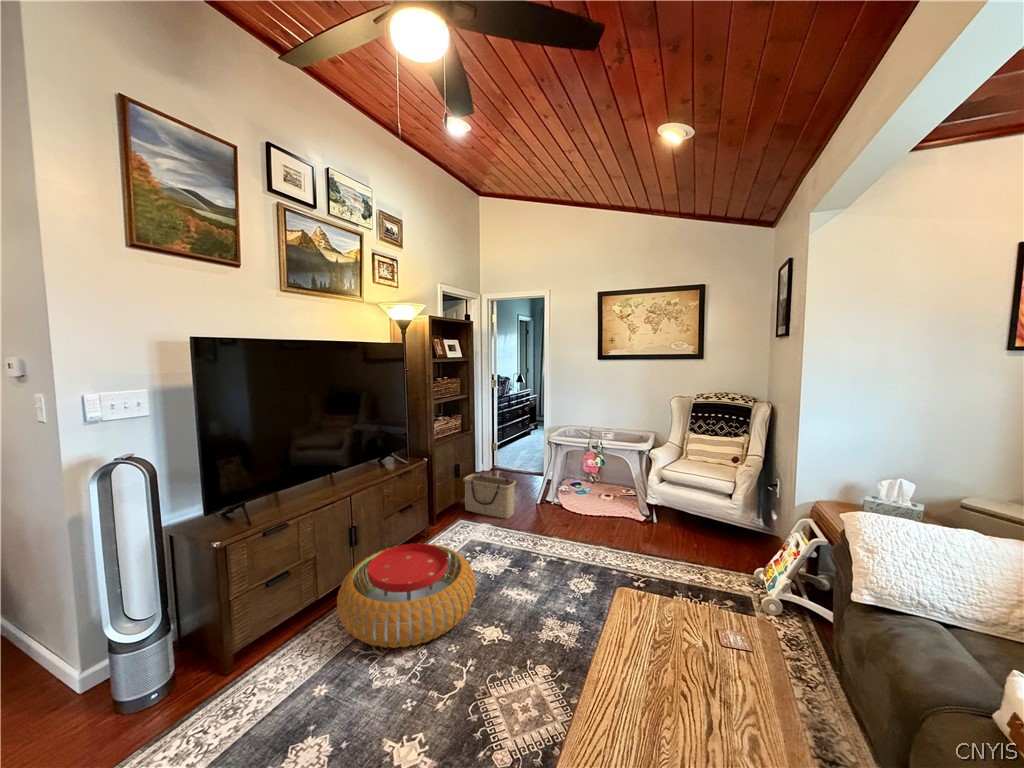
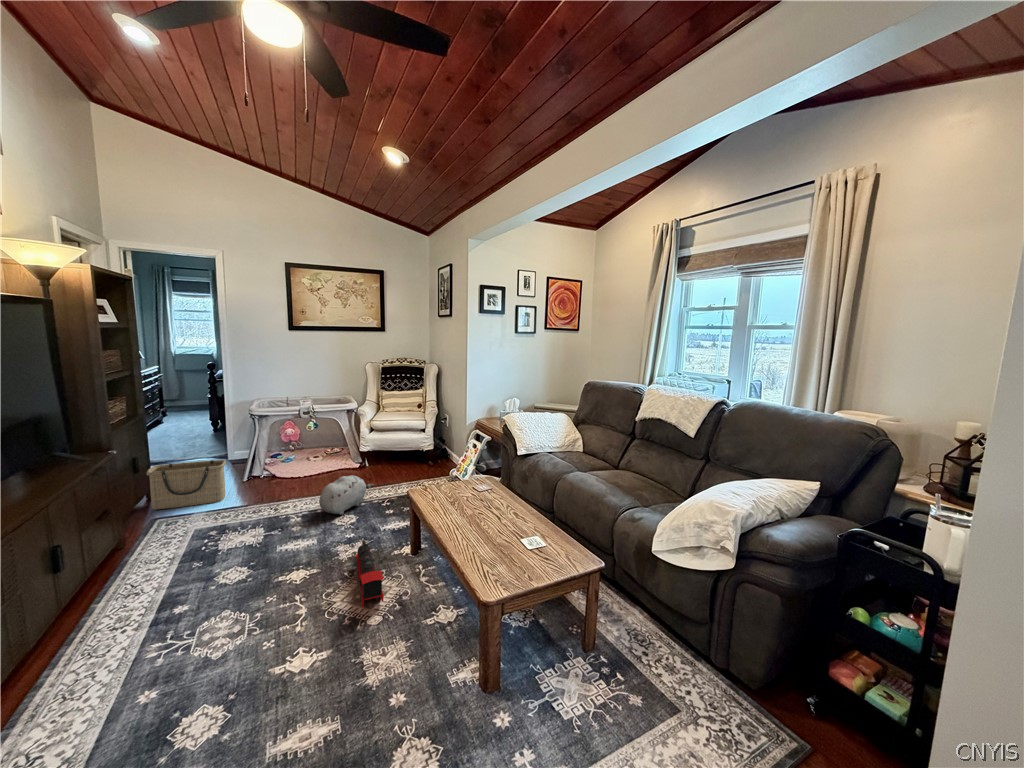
plush toy: none [561,532,632,578] -> present [319,475,374,515]
pouf: present [337,543,476,648] -> none [67,530,266,650]
toy train: none [501,631,565,737] -> present [353,540,383,607]

